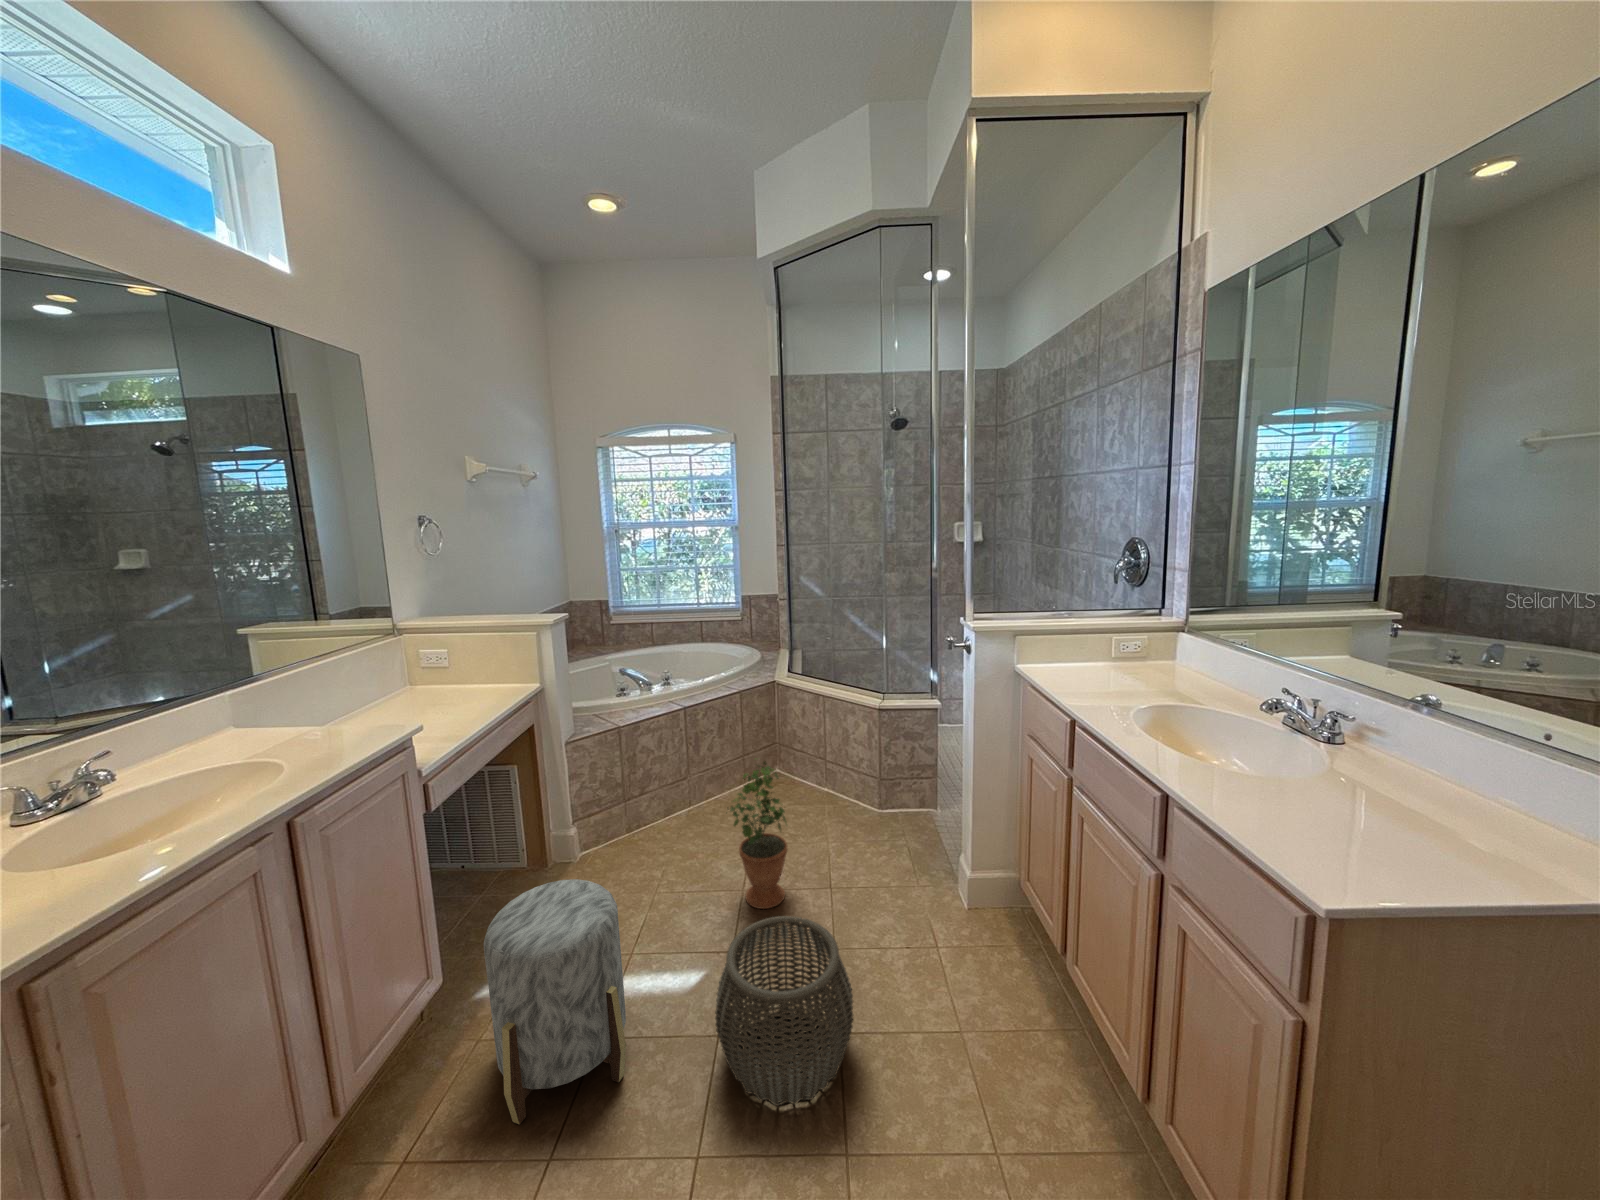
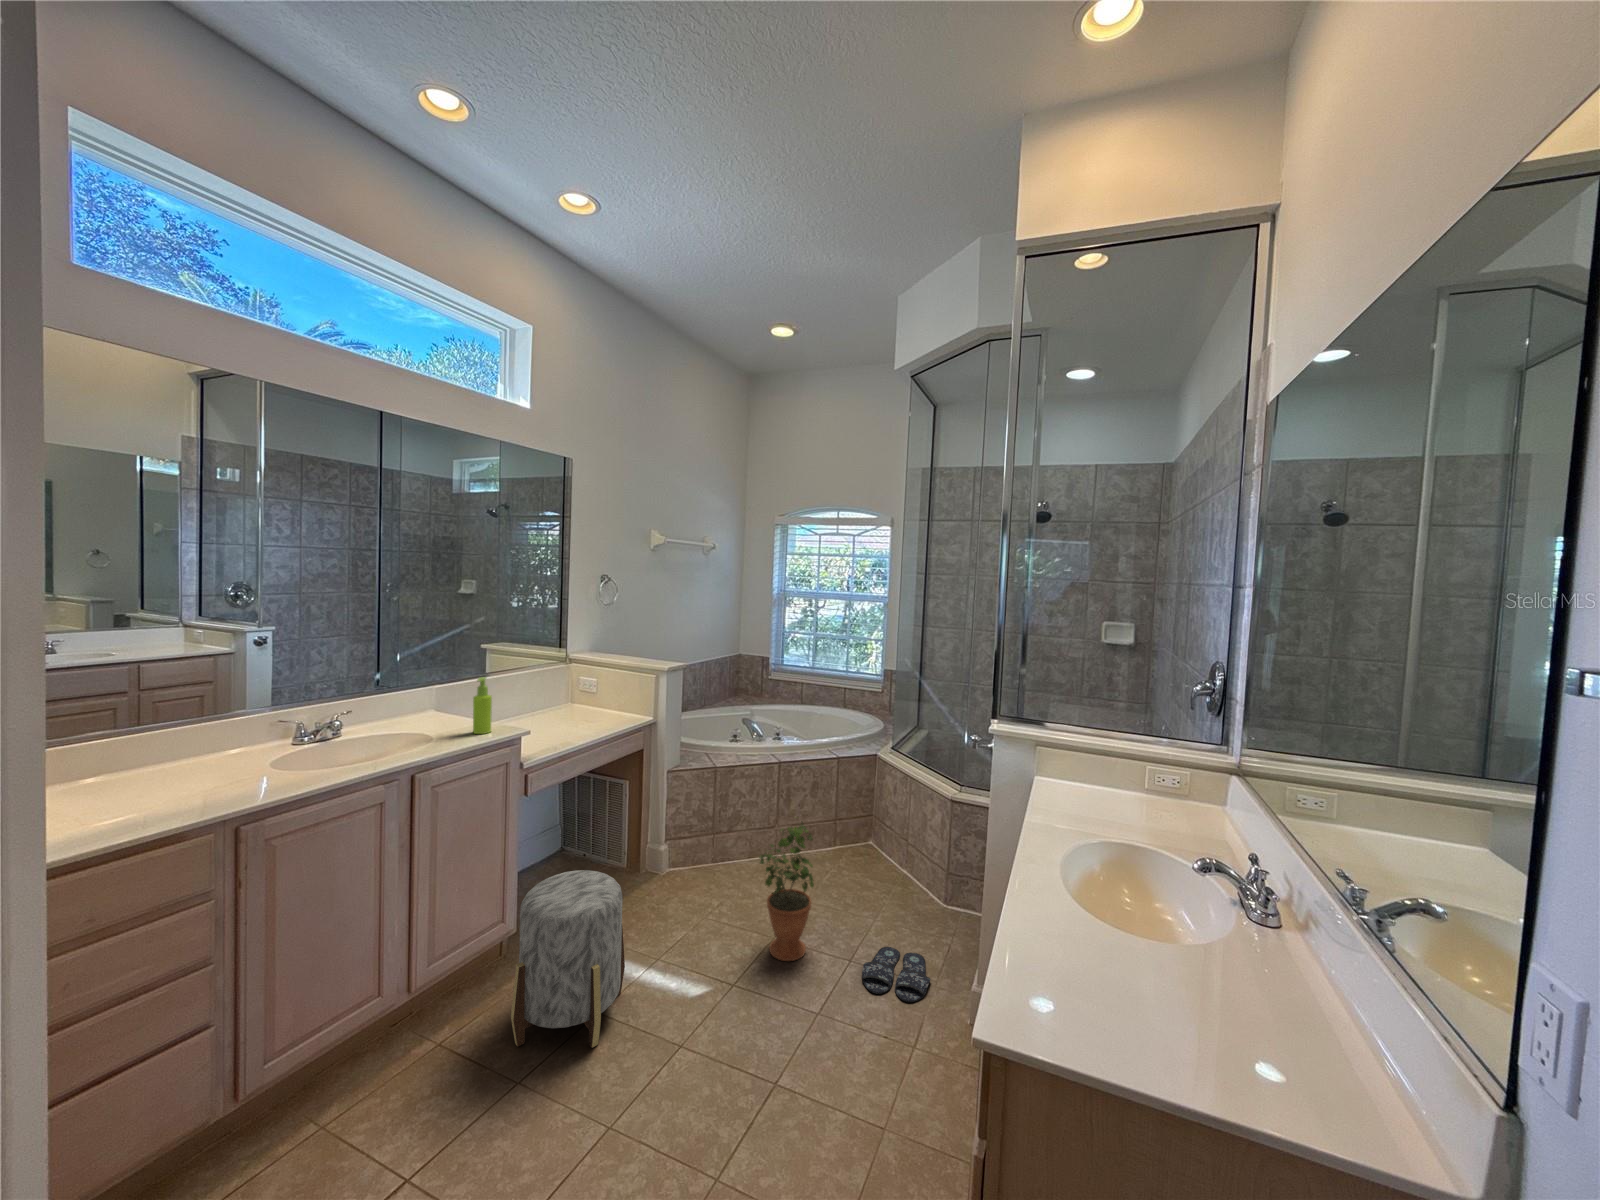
soap dispenser: none [320,663,358,747] -> present [473,677,492,734]
slippers: none [847,859,914,908] -> present [862,947,931,1002]
woven basket: present [715,916,853,1106] -> none [657,954,781,1127]

